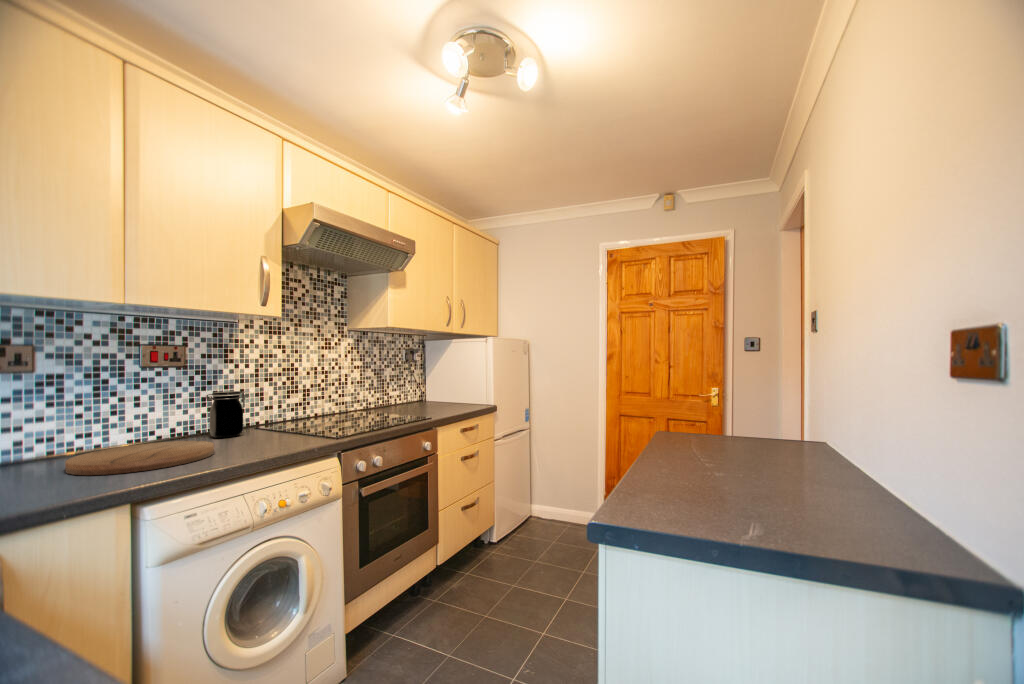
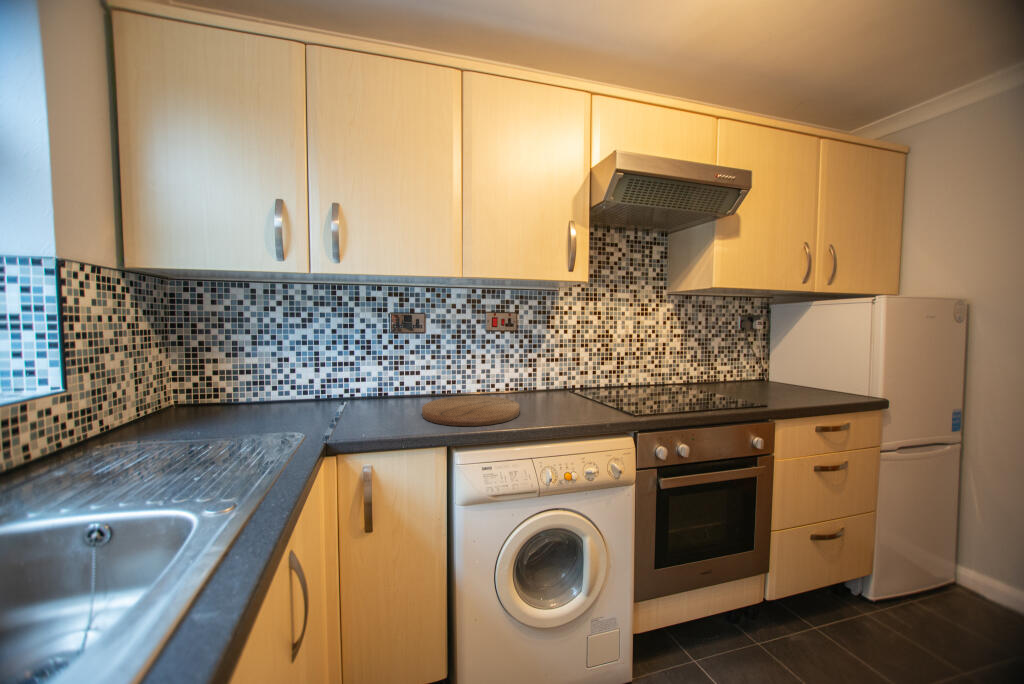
jar: present [206,391,246,438] -> none [529,355,559,398]

